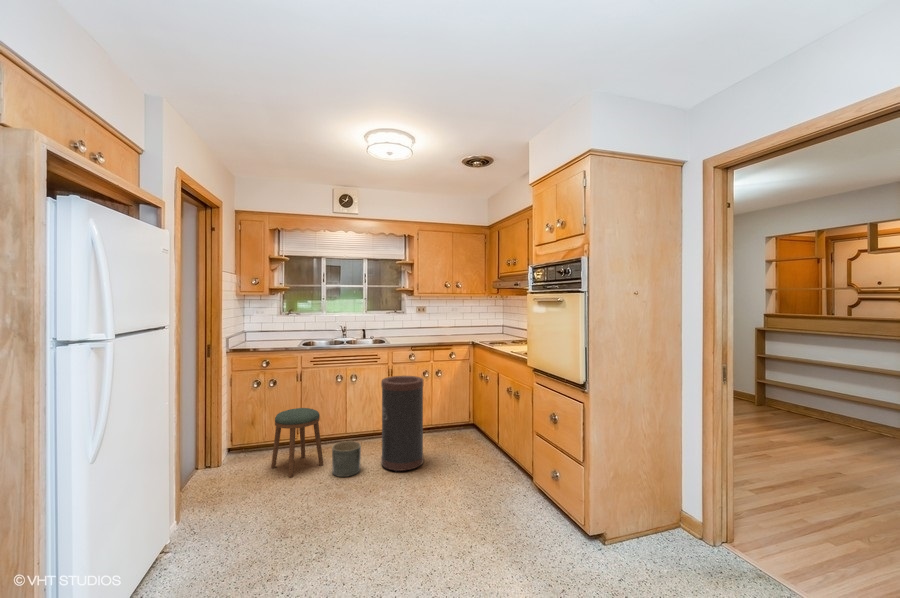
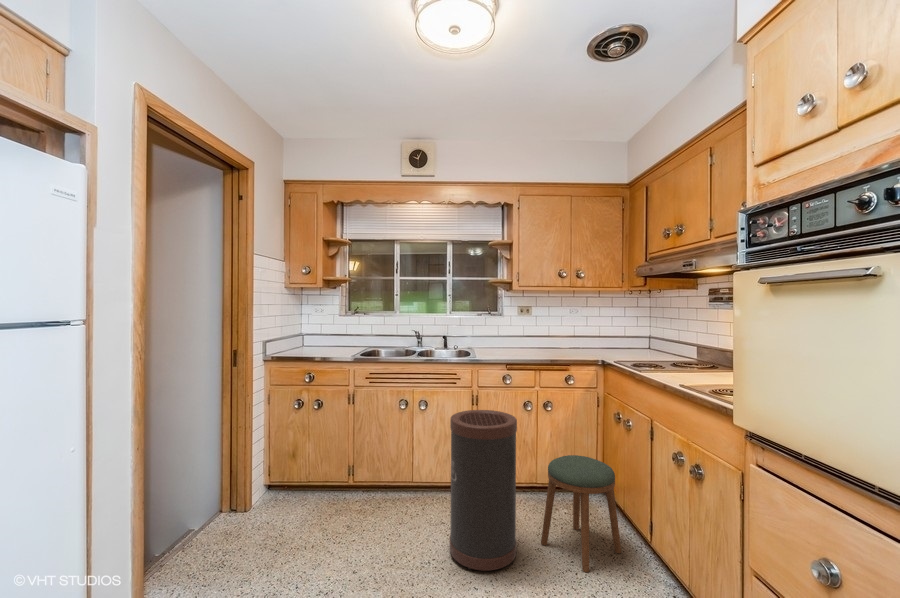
stool: present [271,408,323,477] -> present [541,455,621,572]
planter: present [332,441,361,477] -> none [375,504,418,566]

